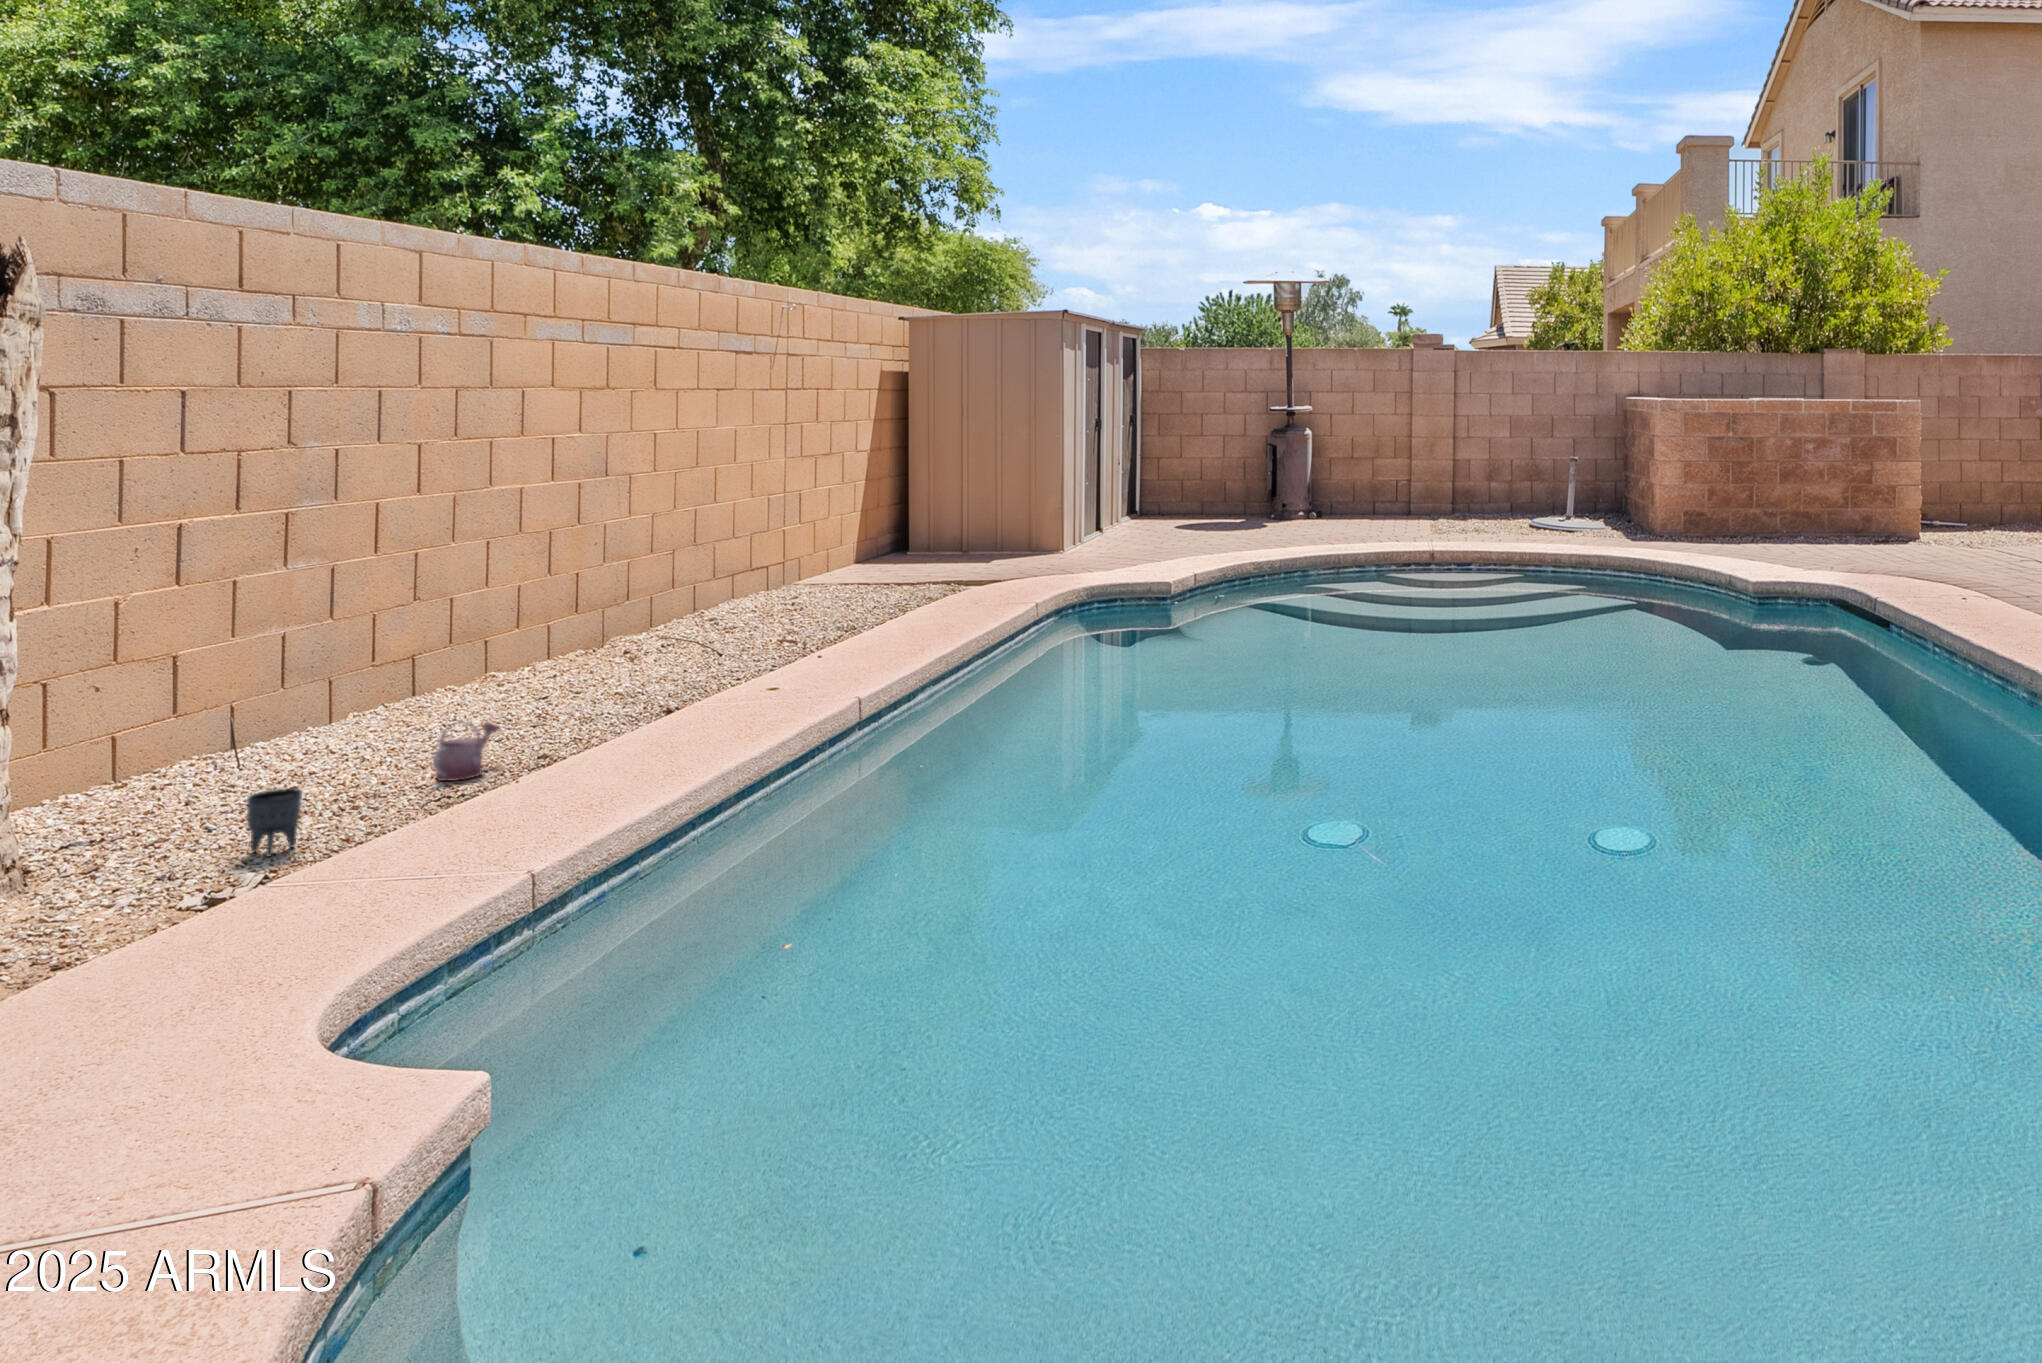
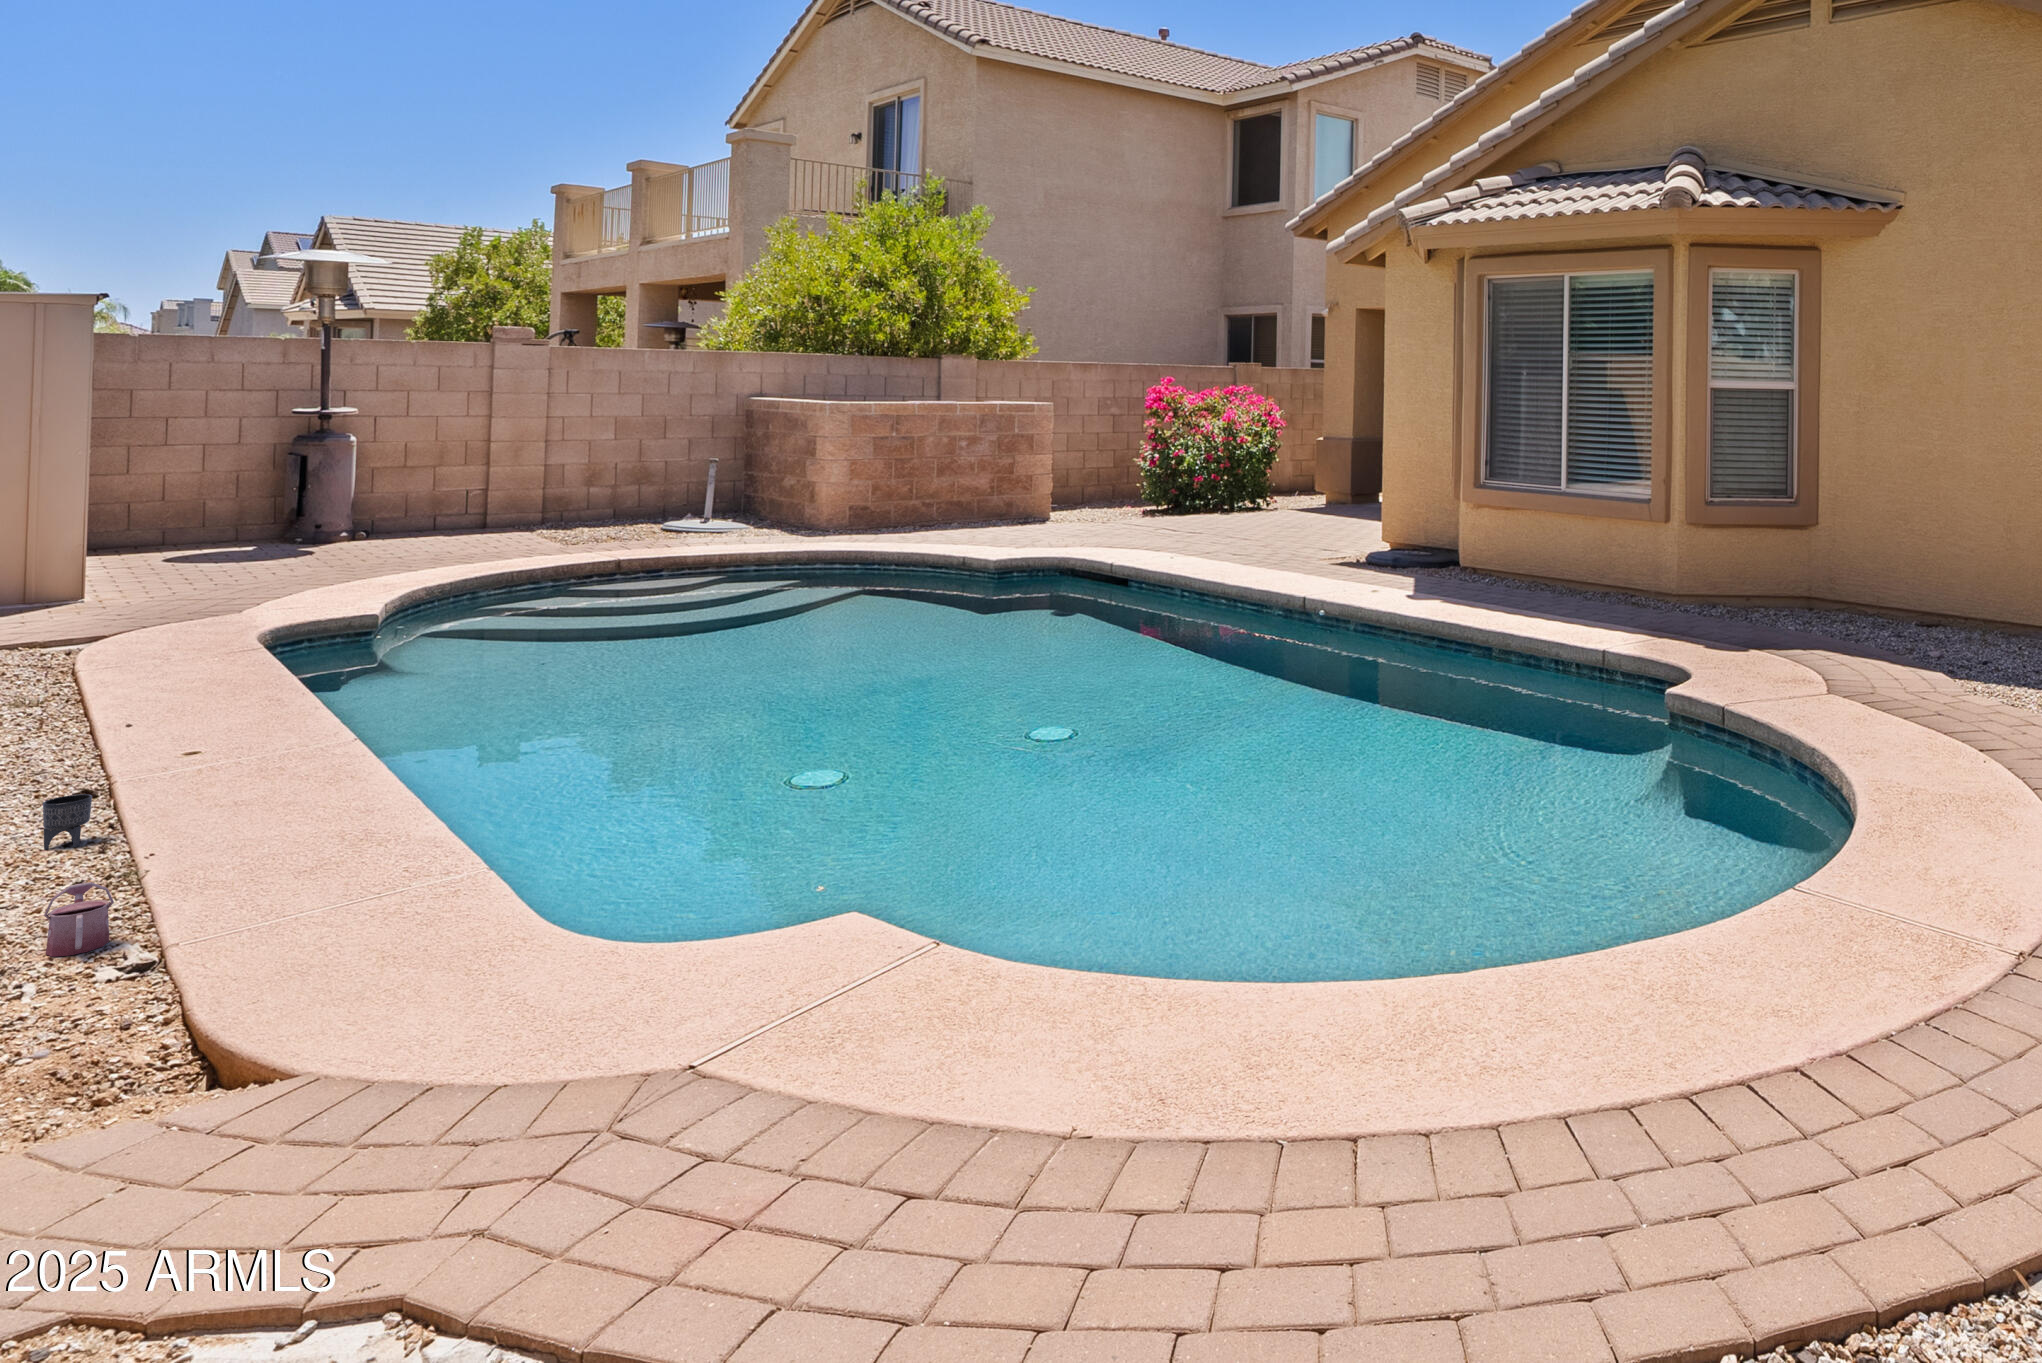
planter: present [247,788,302,857] -> present [43,794,92,849]

